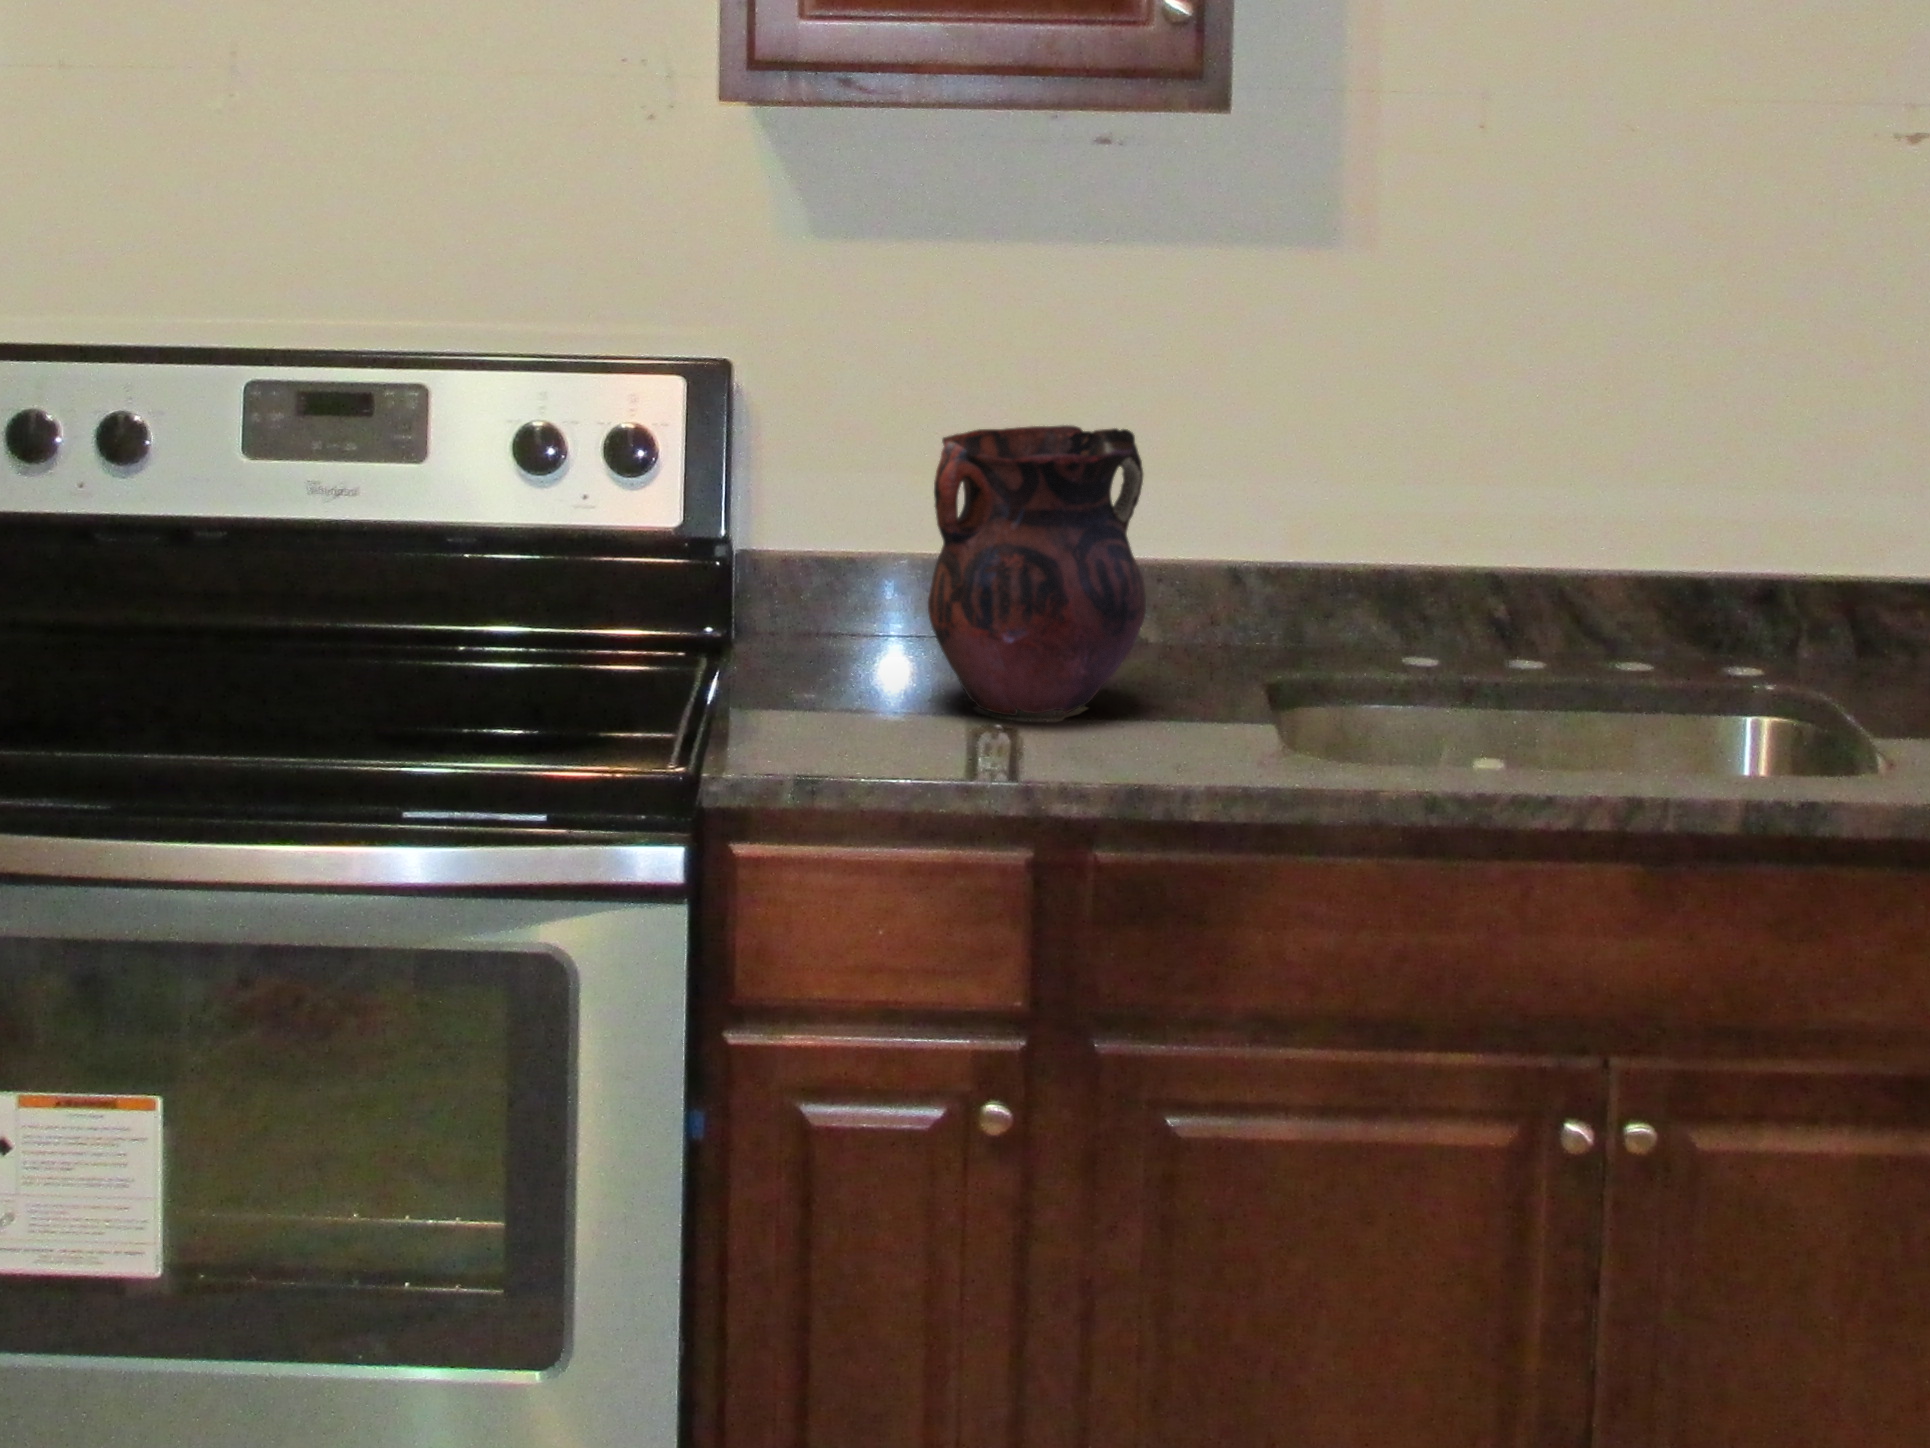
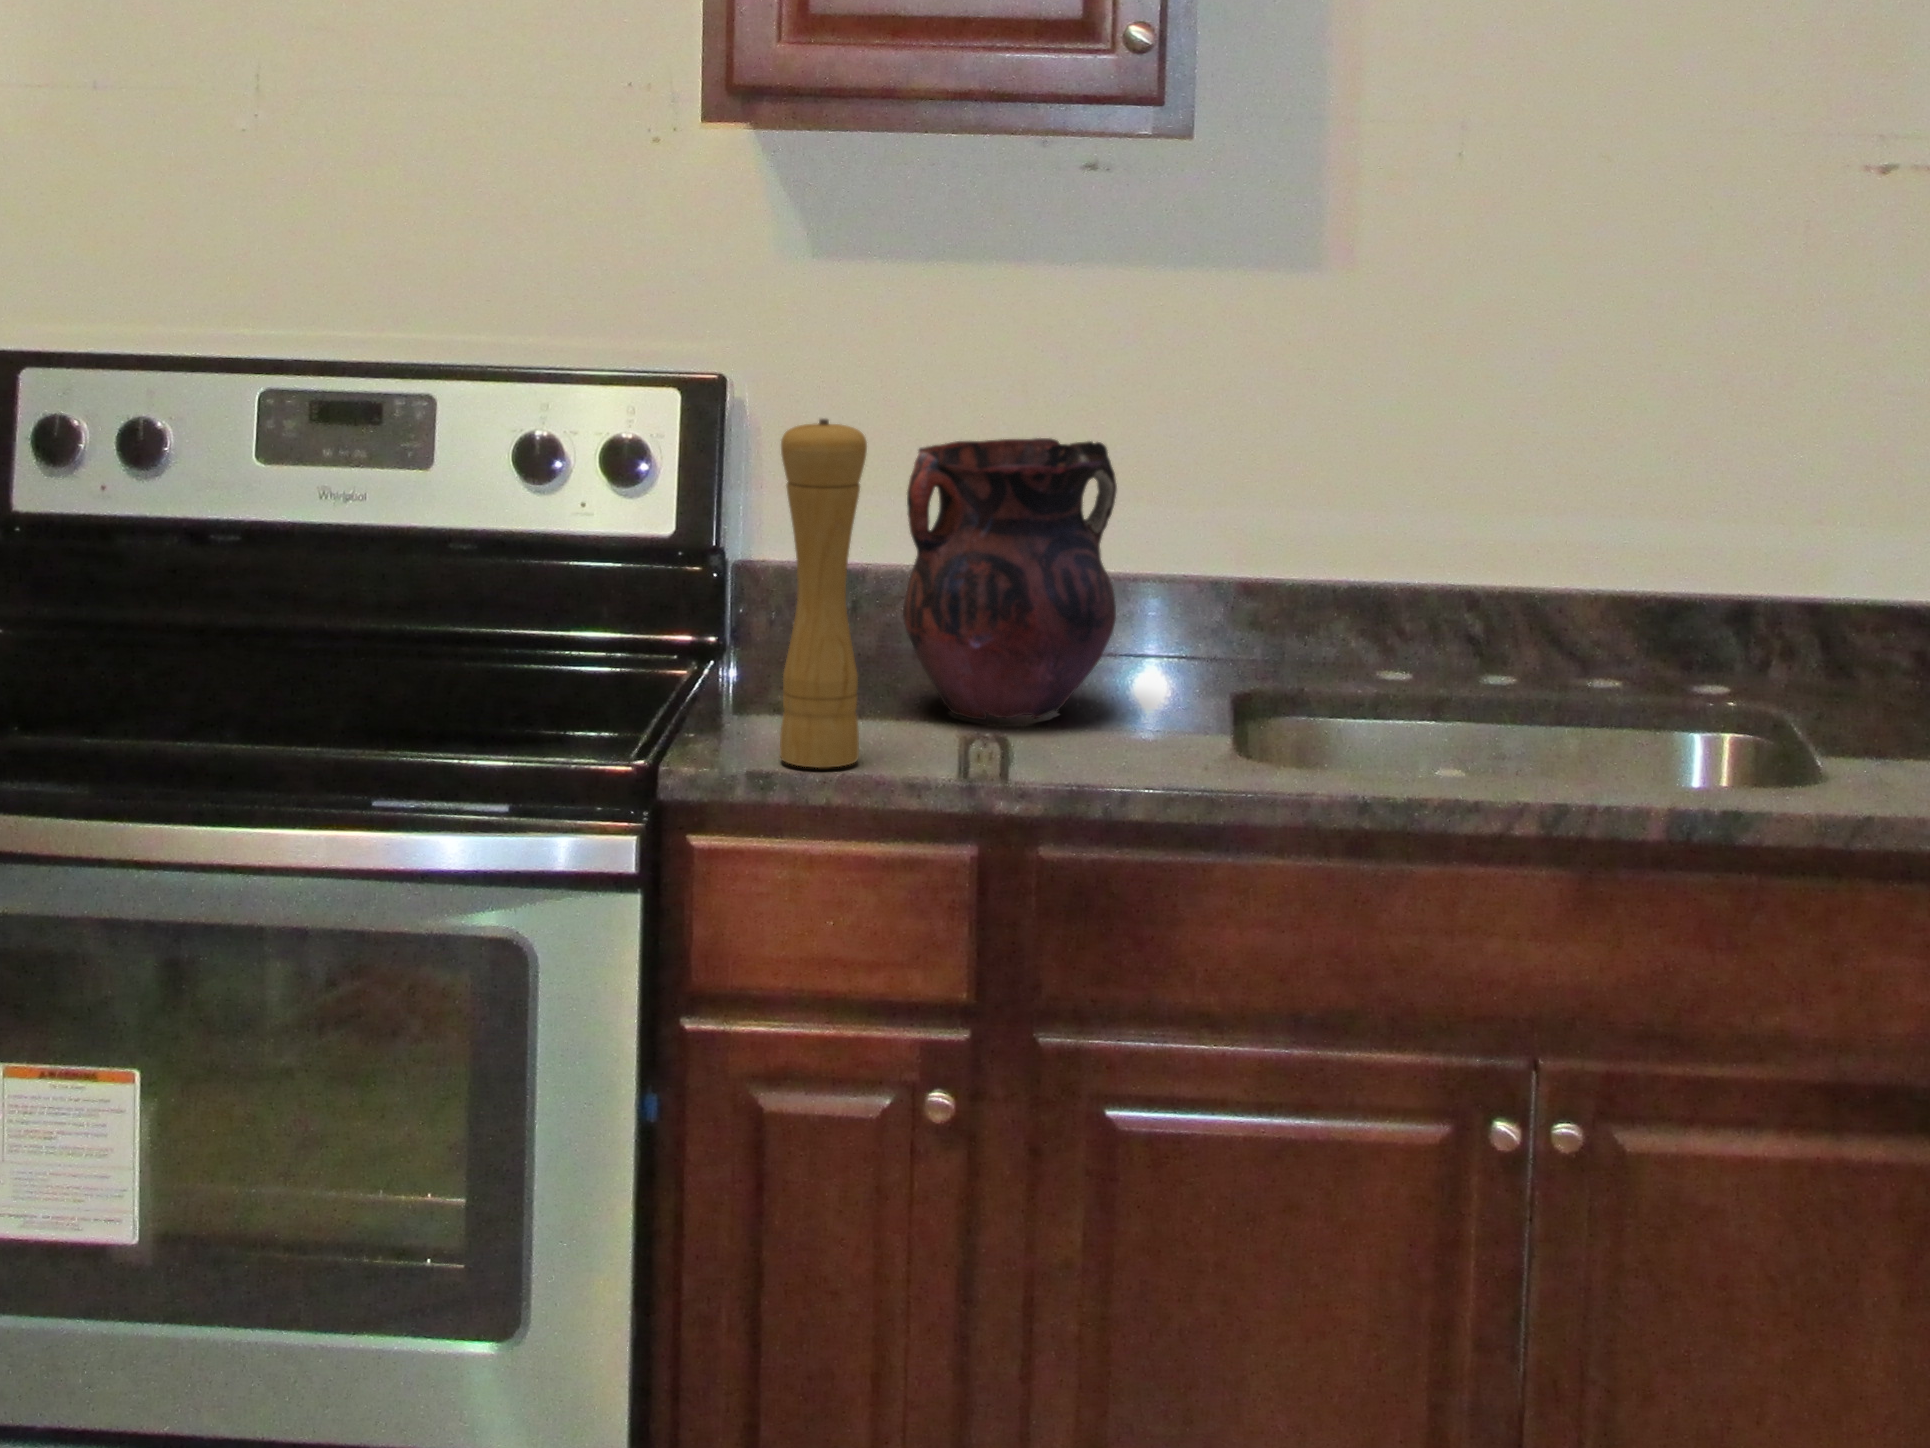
pepper mill: none [819,410,908,770] -> present [780,418,867,768]

